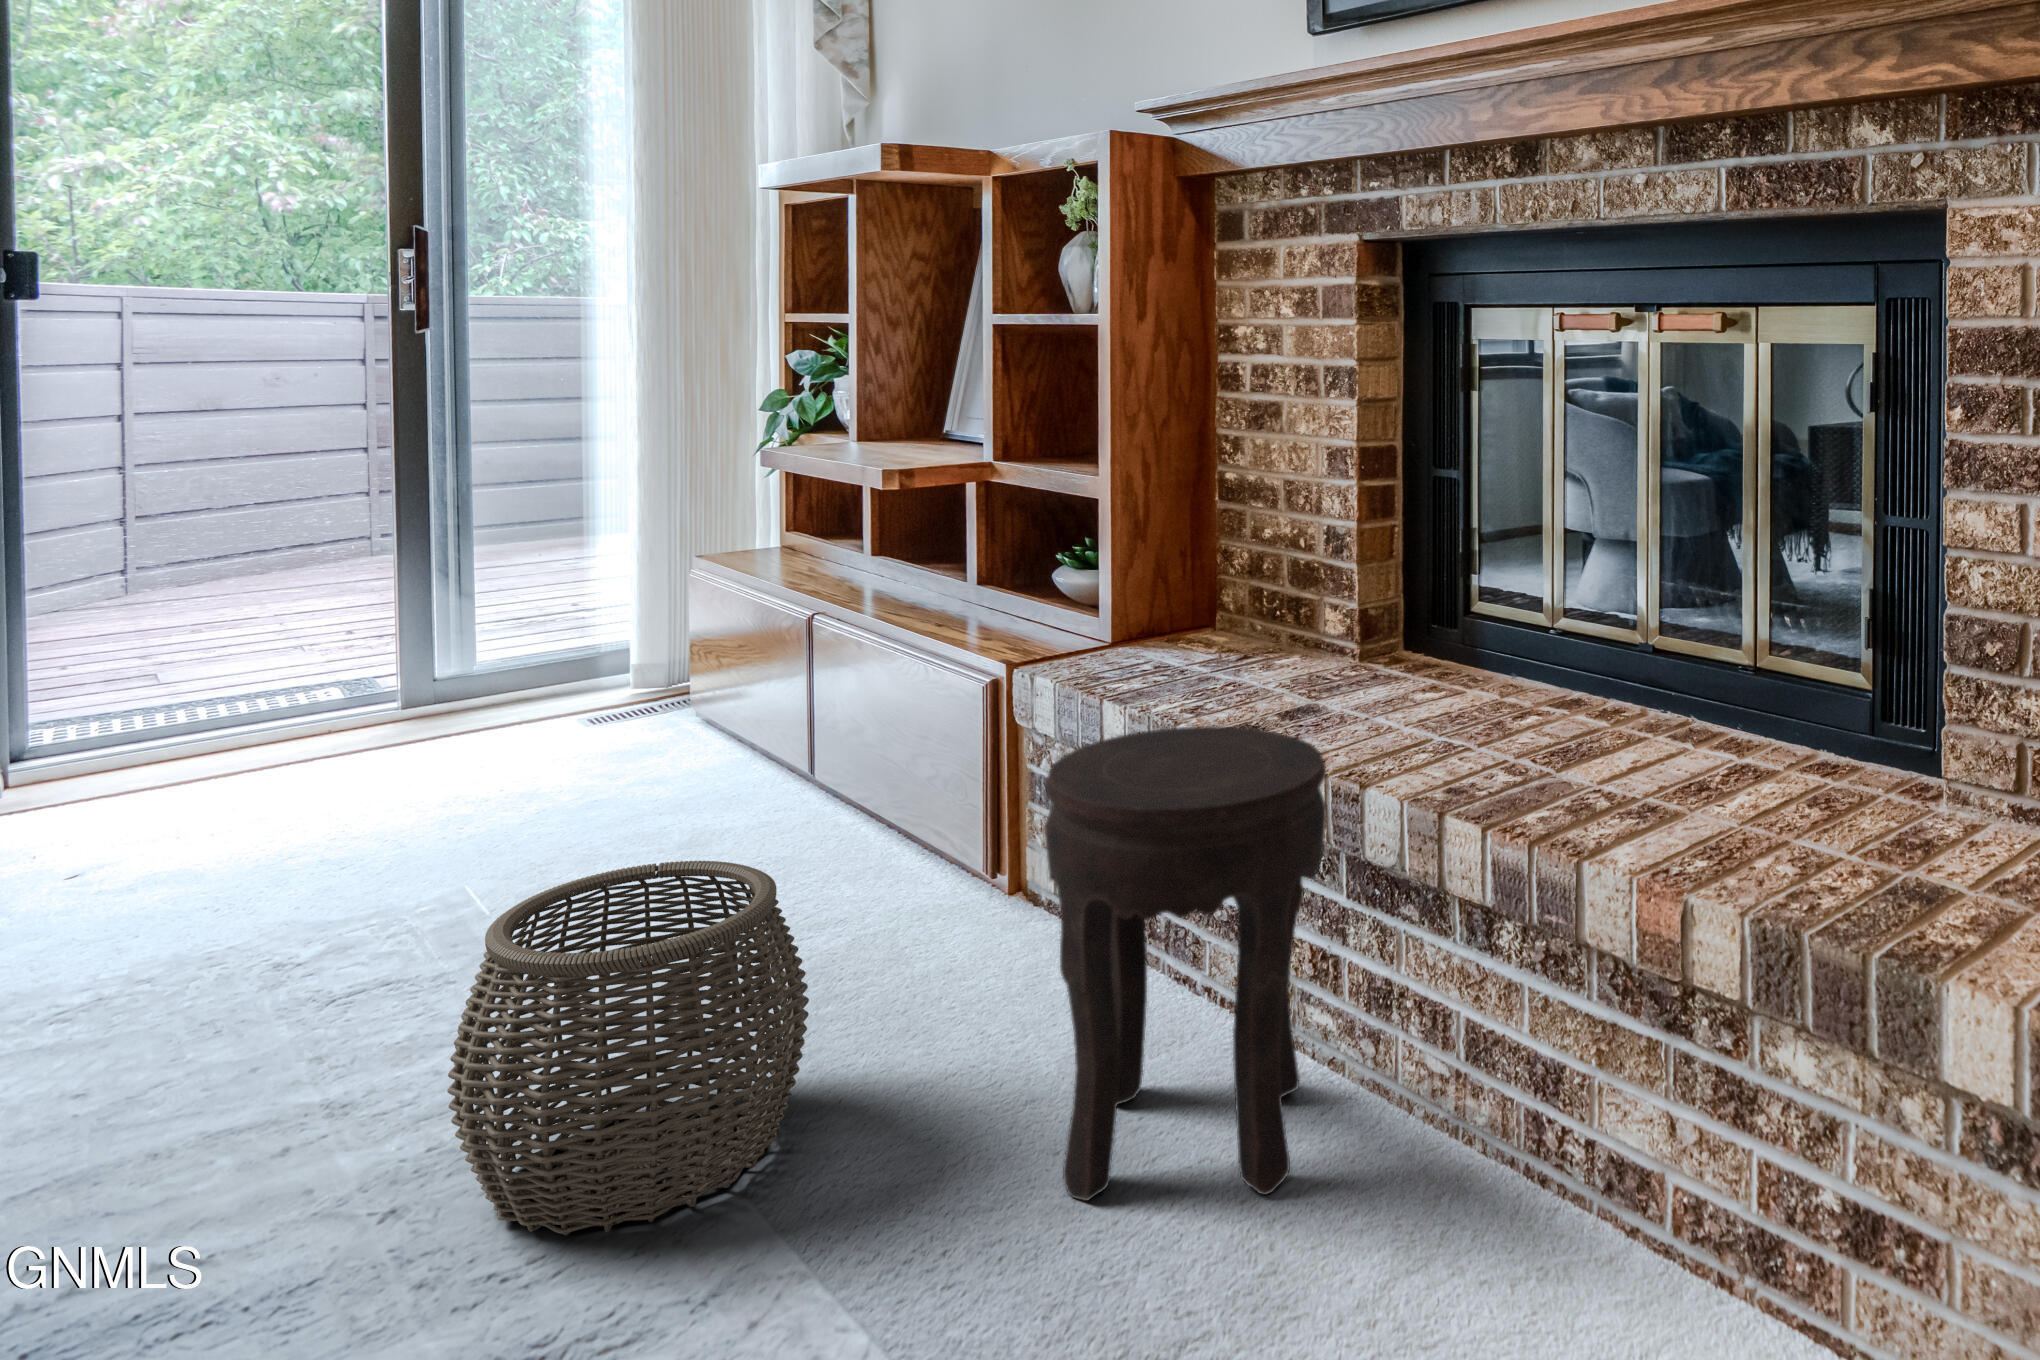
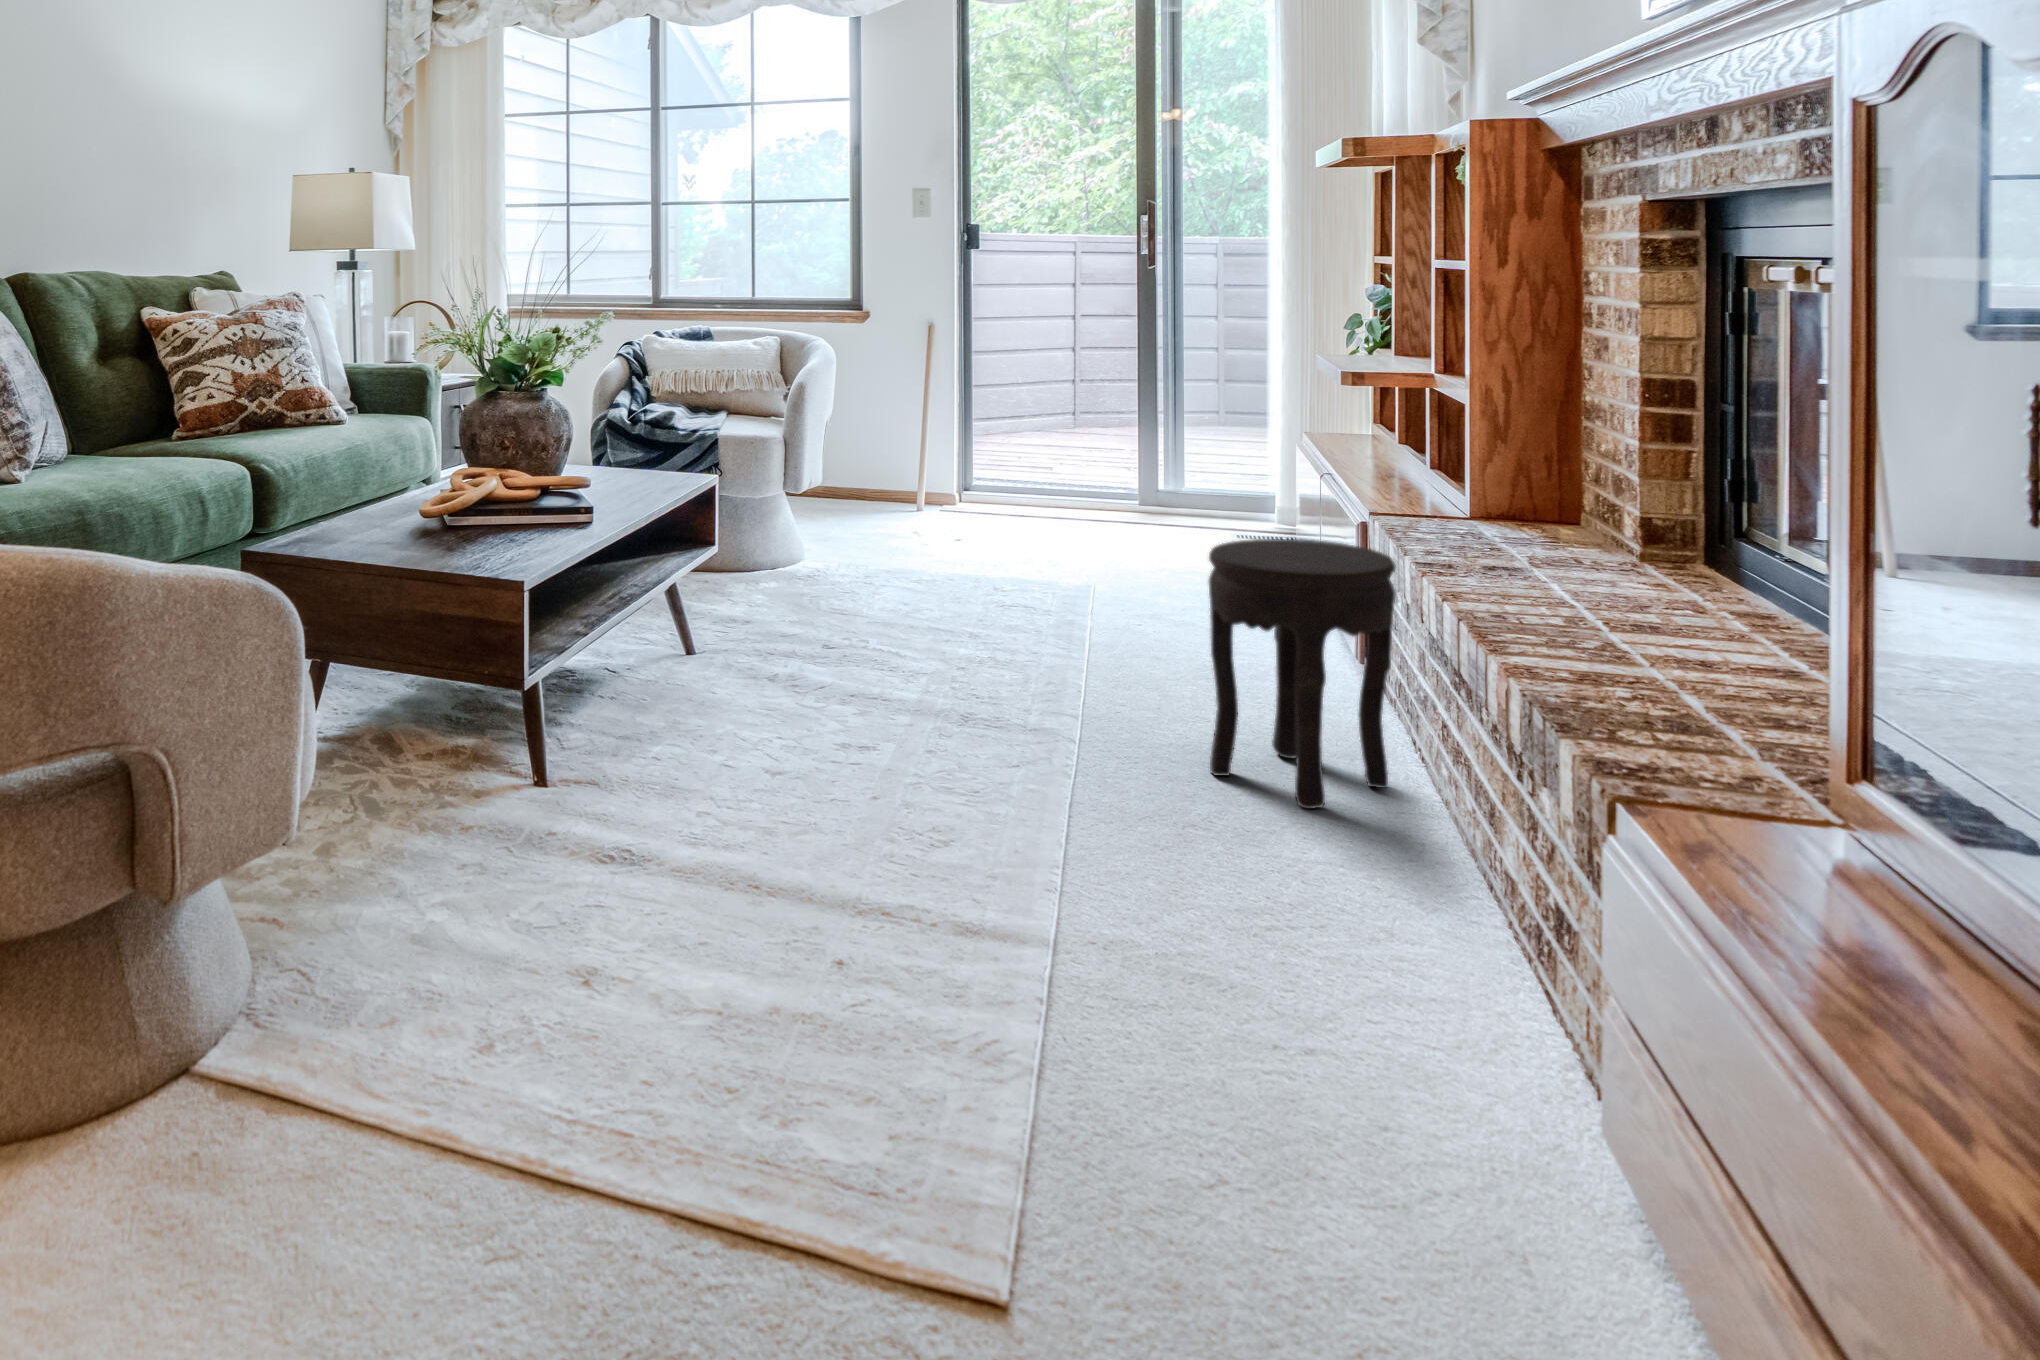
woven basket: present [447,861,809,1236] -> none [975,560,1137,715]

